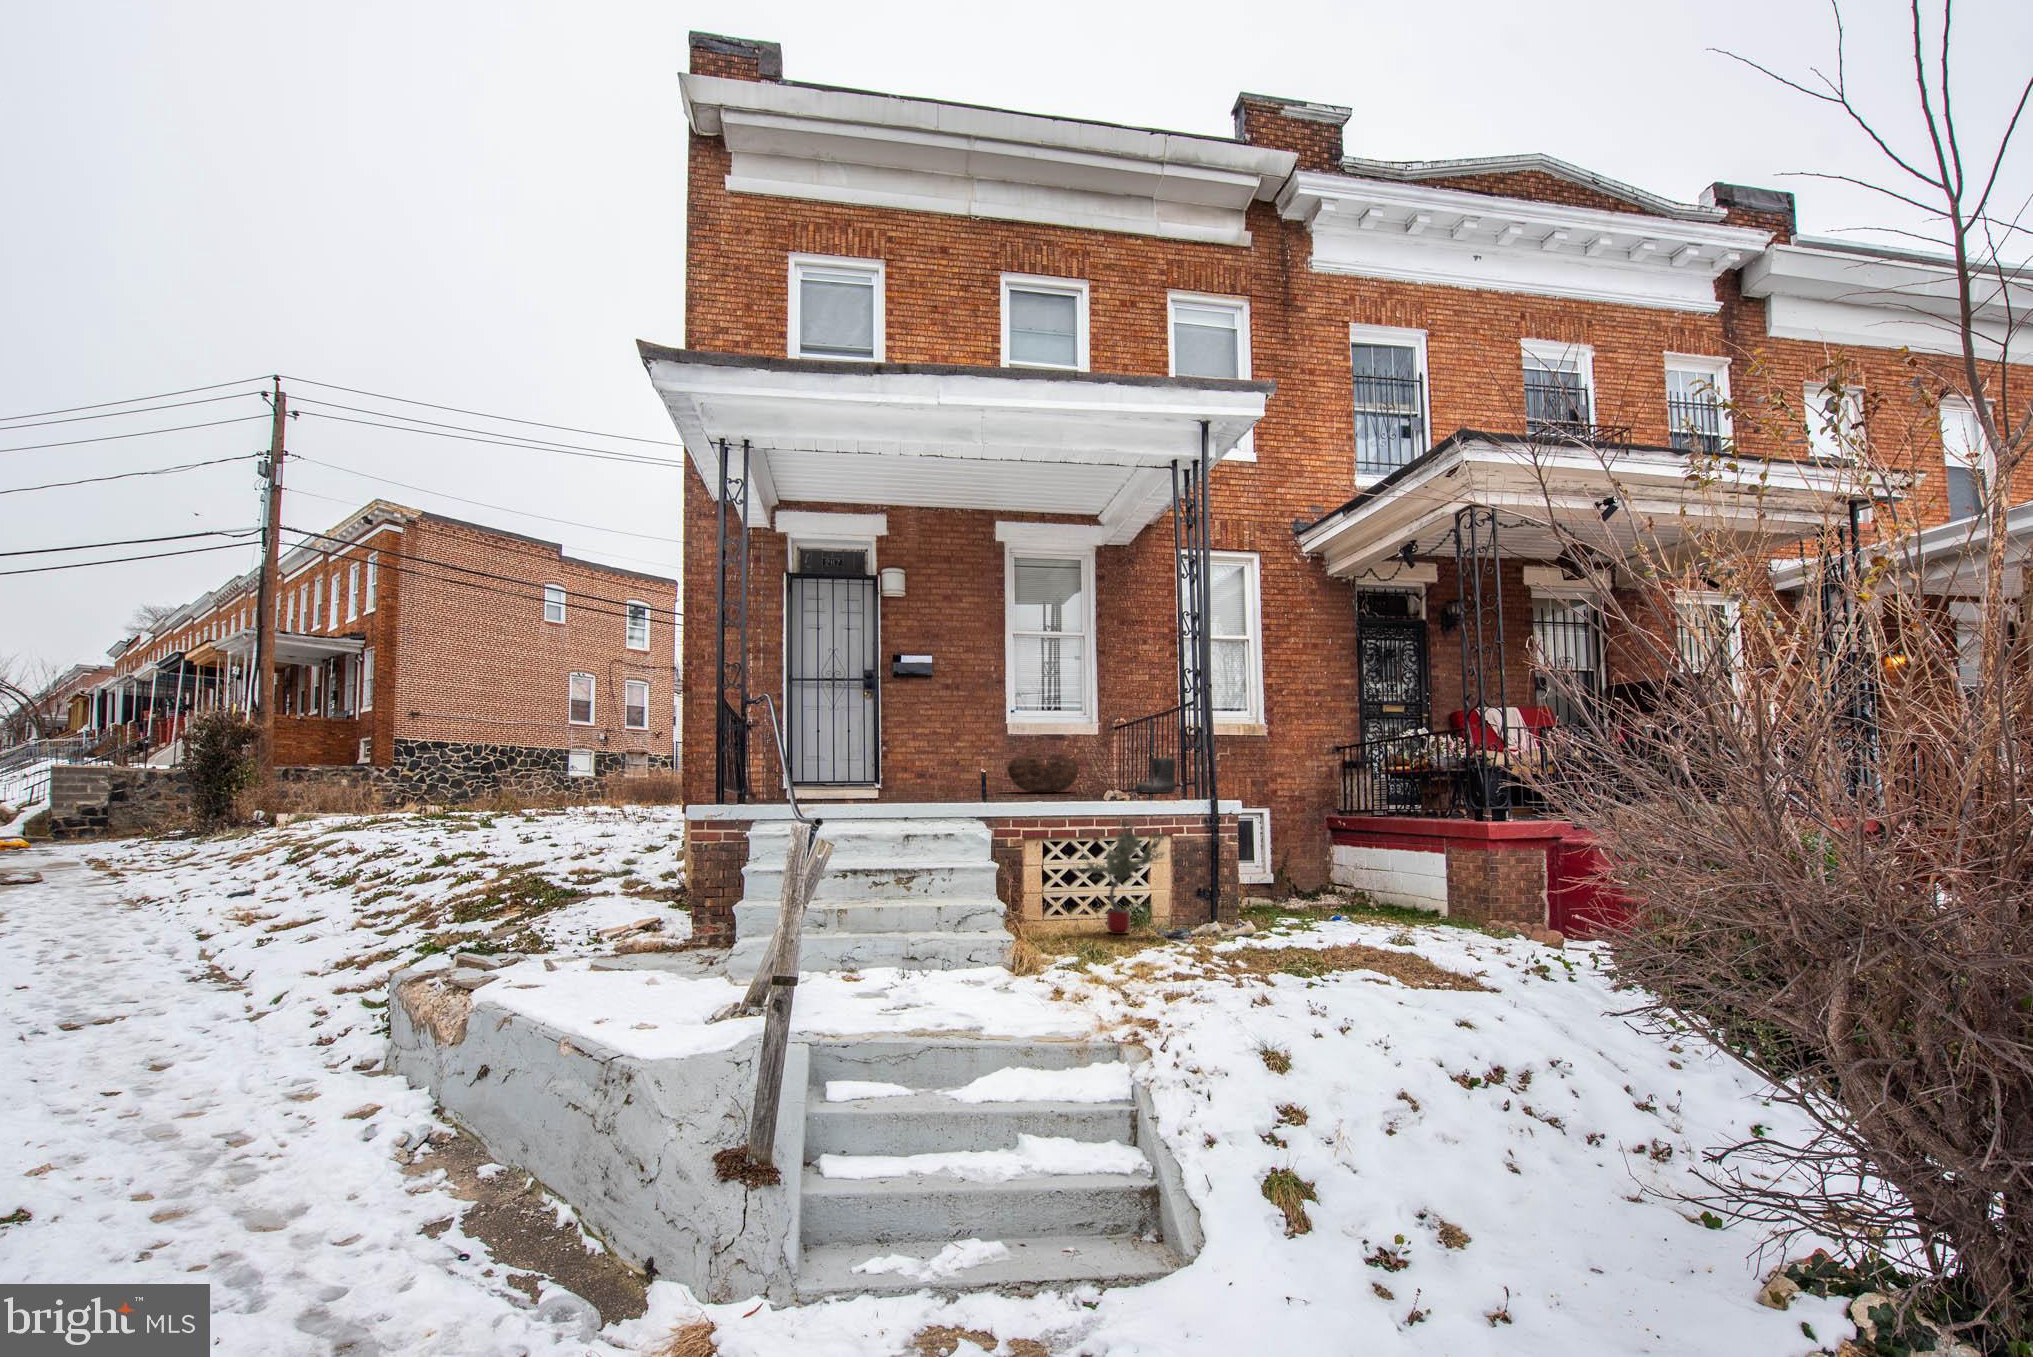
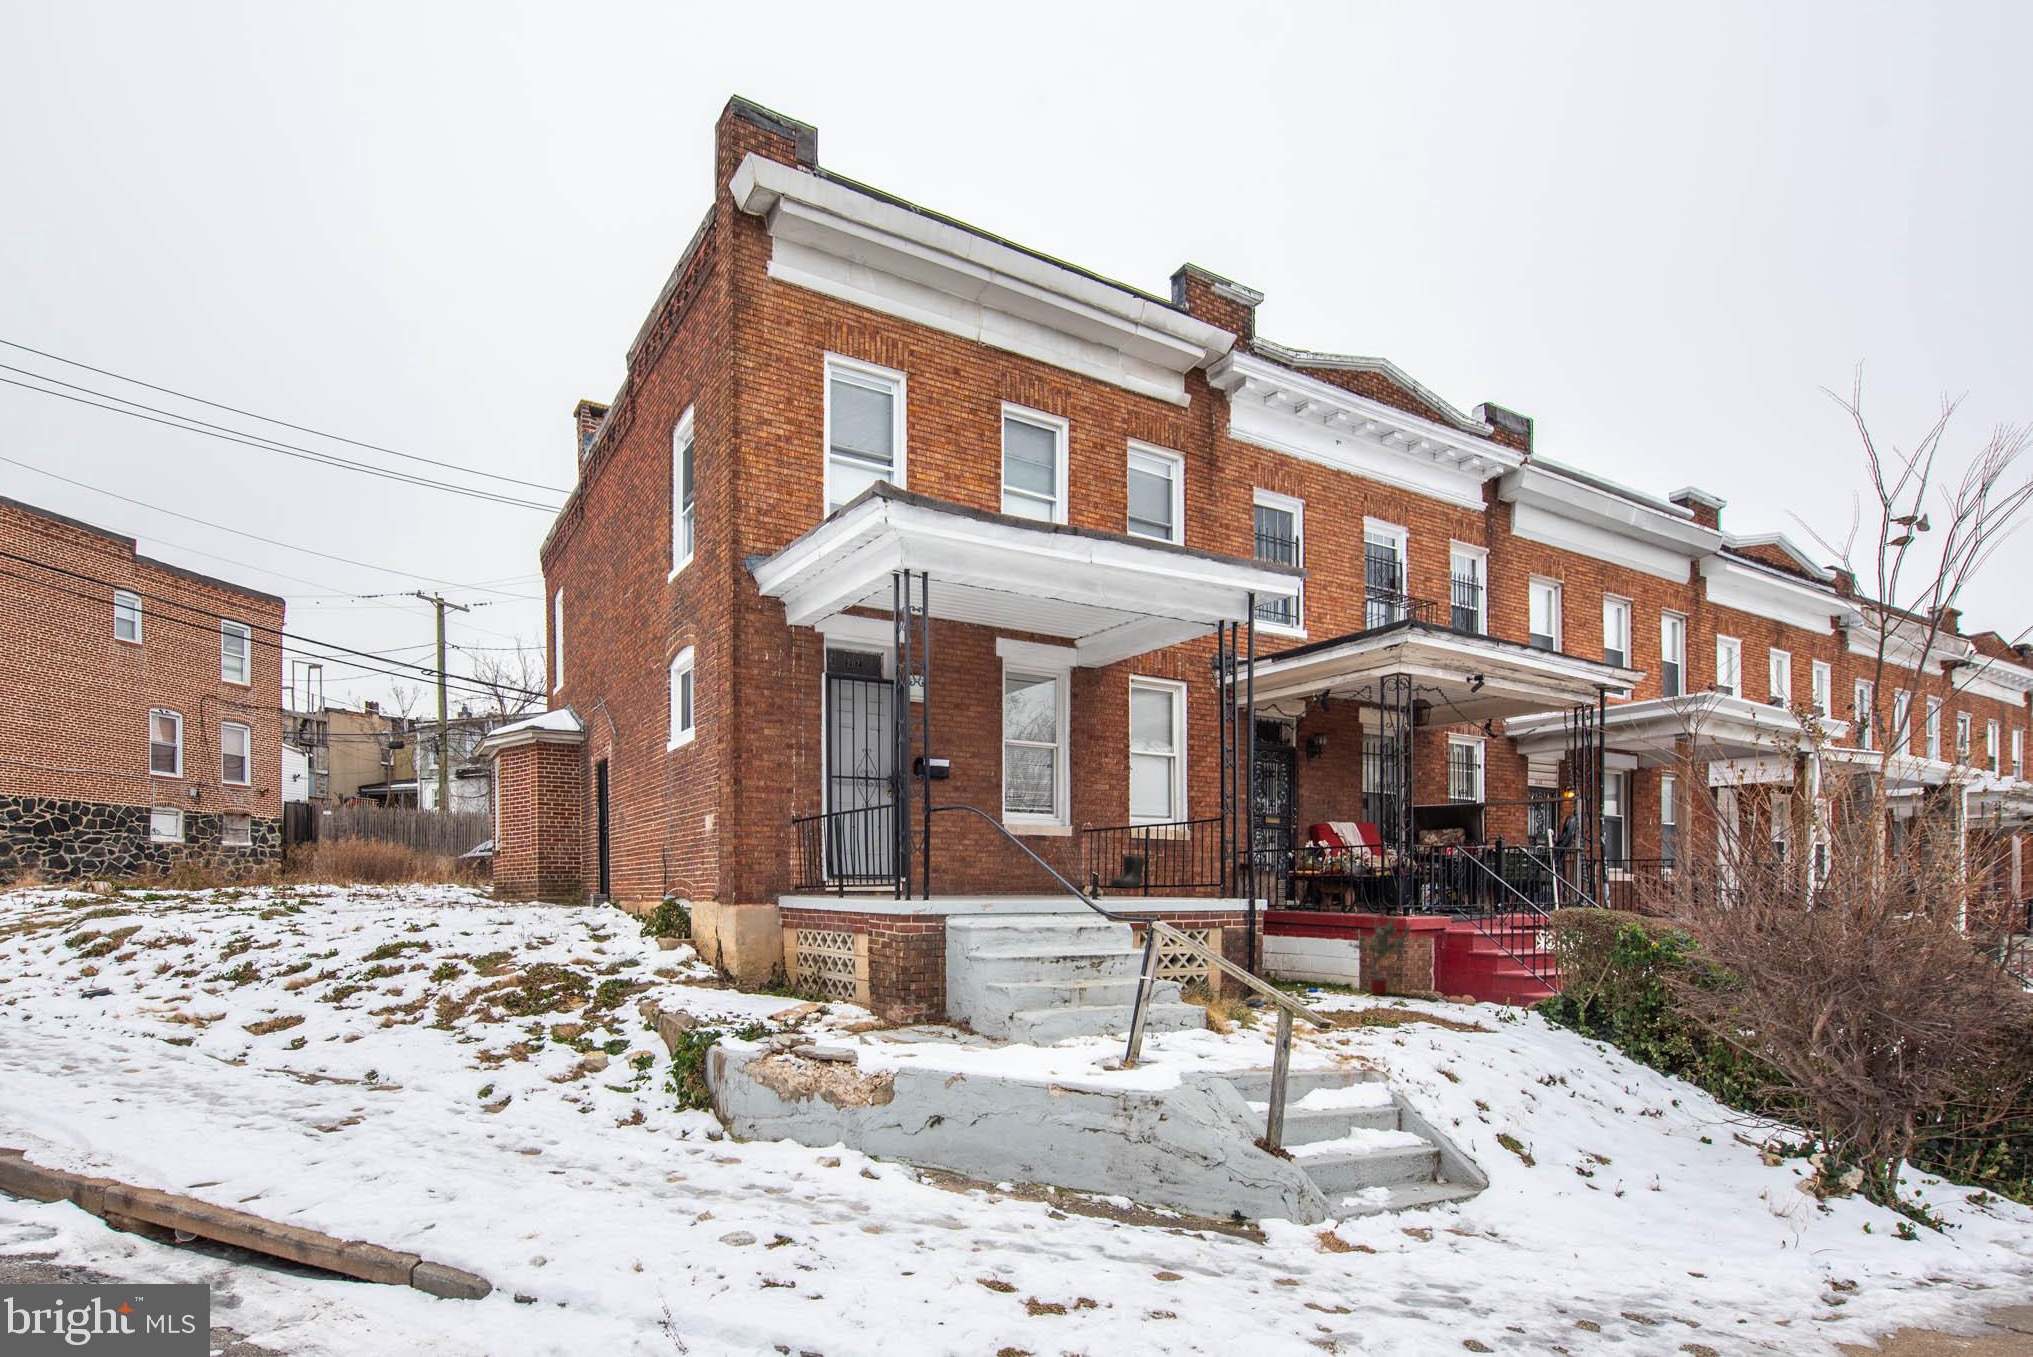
basket: present [1007,755,1079,793] -> none [1003,851,1064,887]
potted tree: present [1072,817,1164,934] -> present [1349,910,1411,996]

